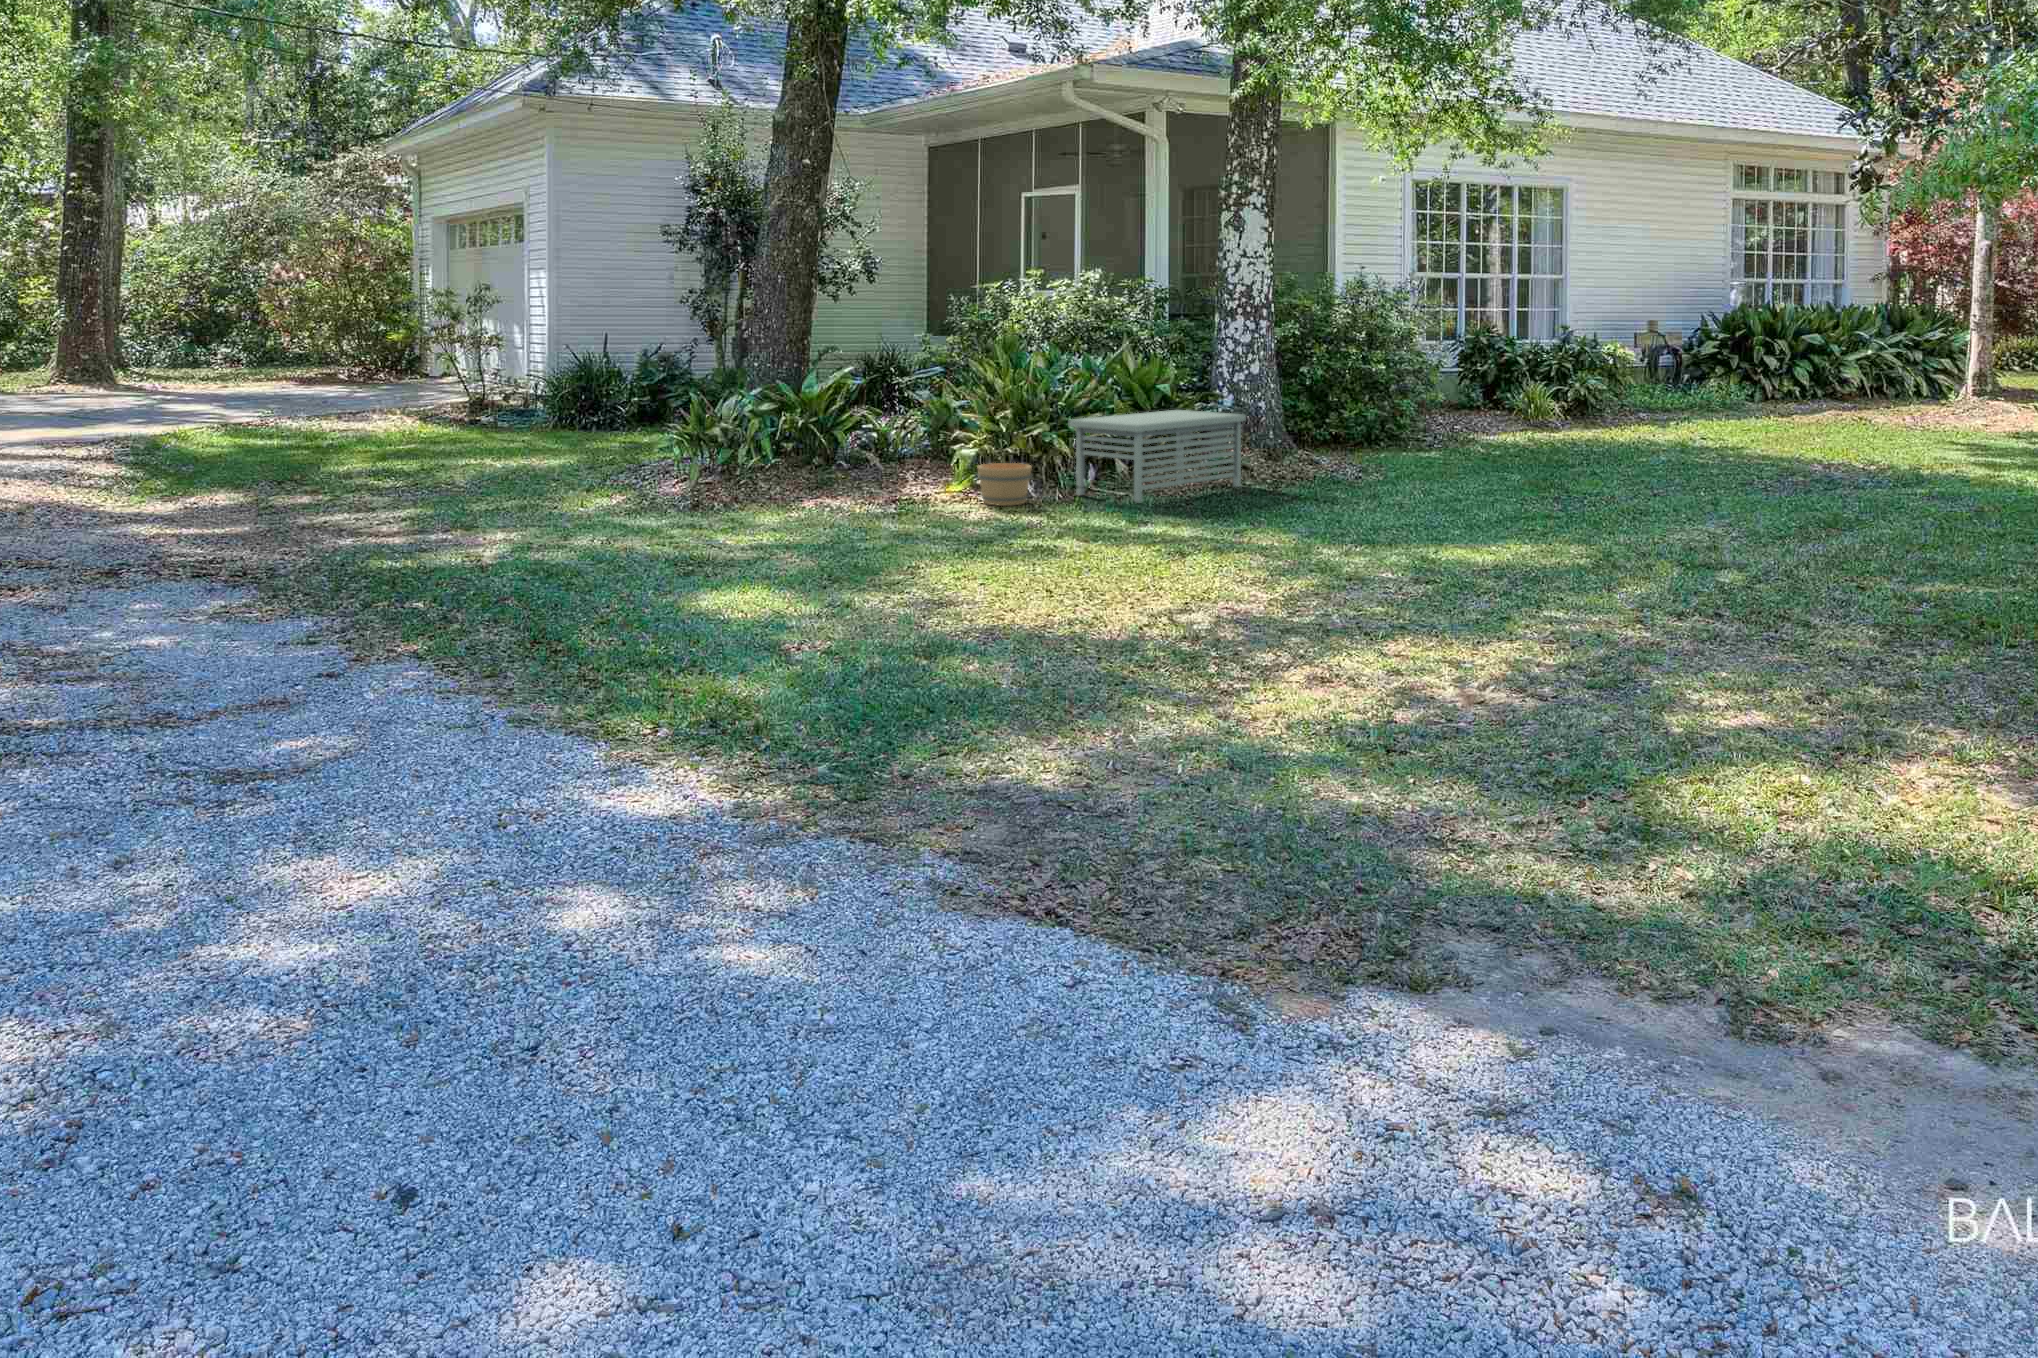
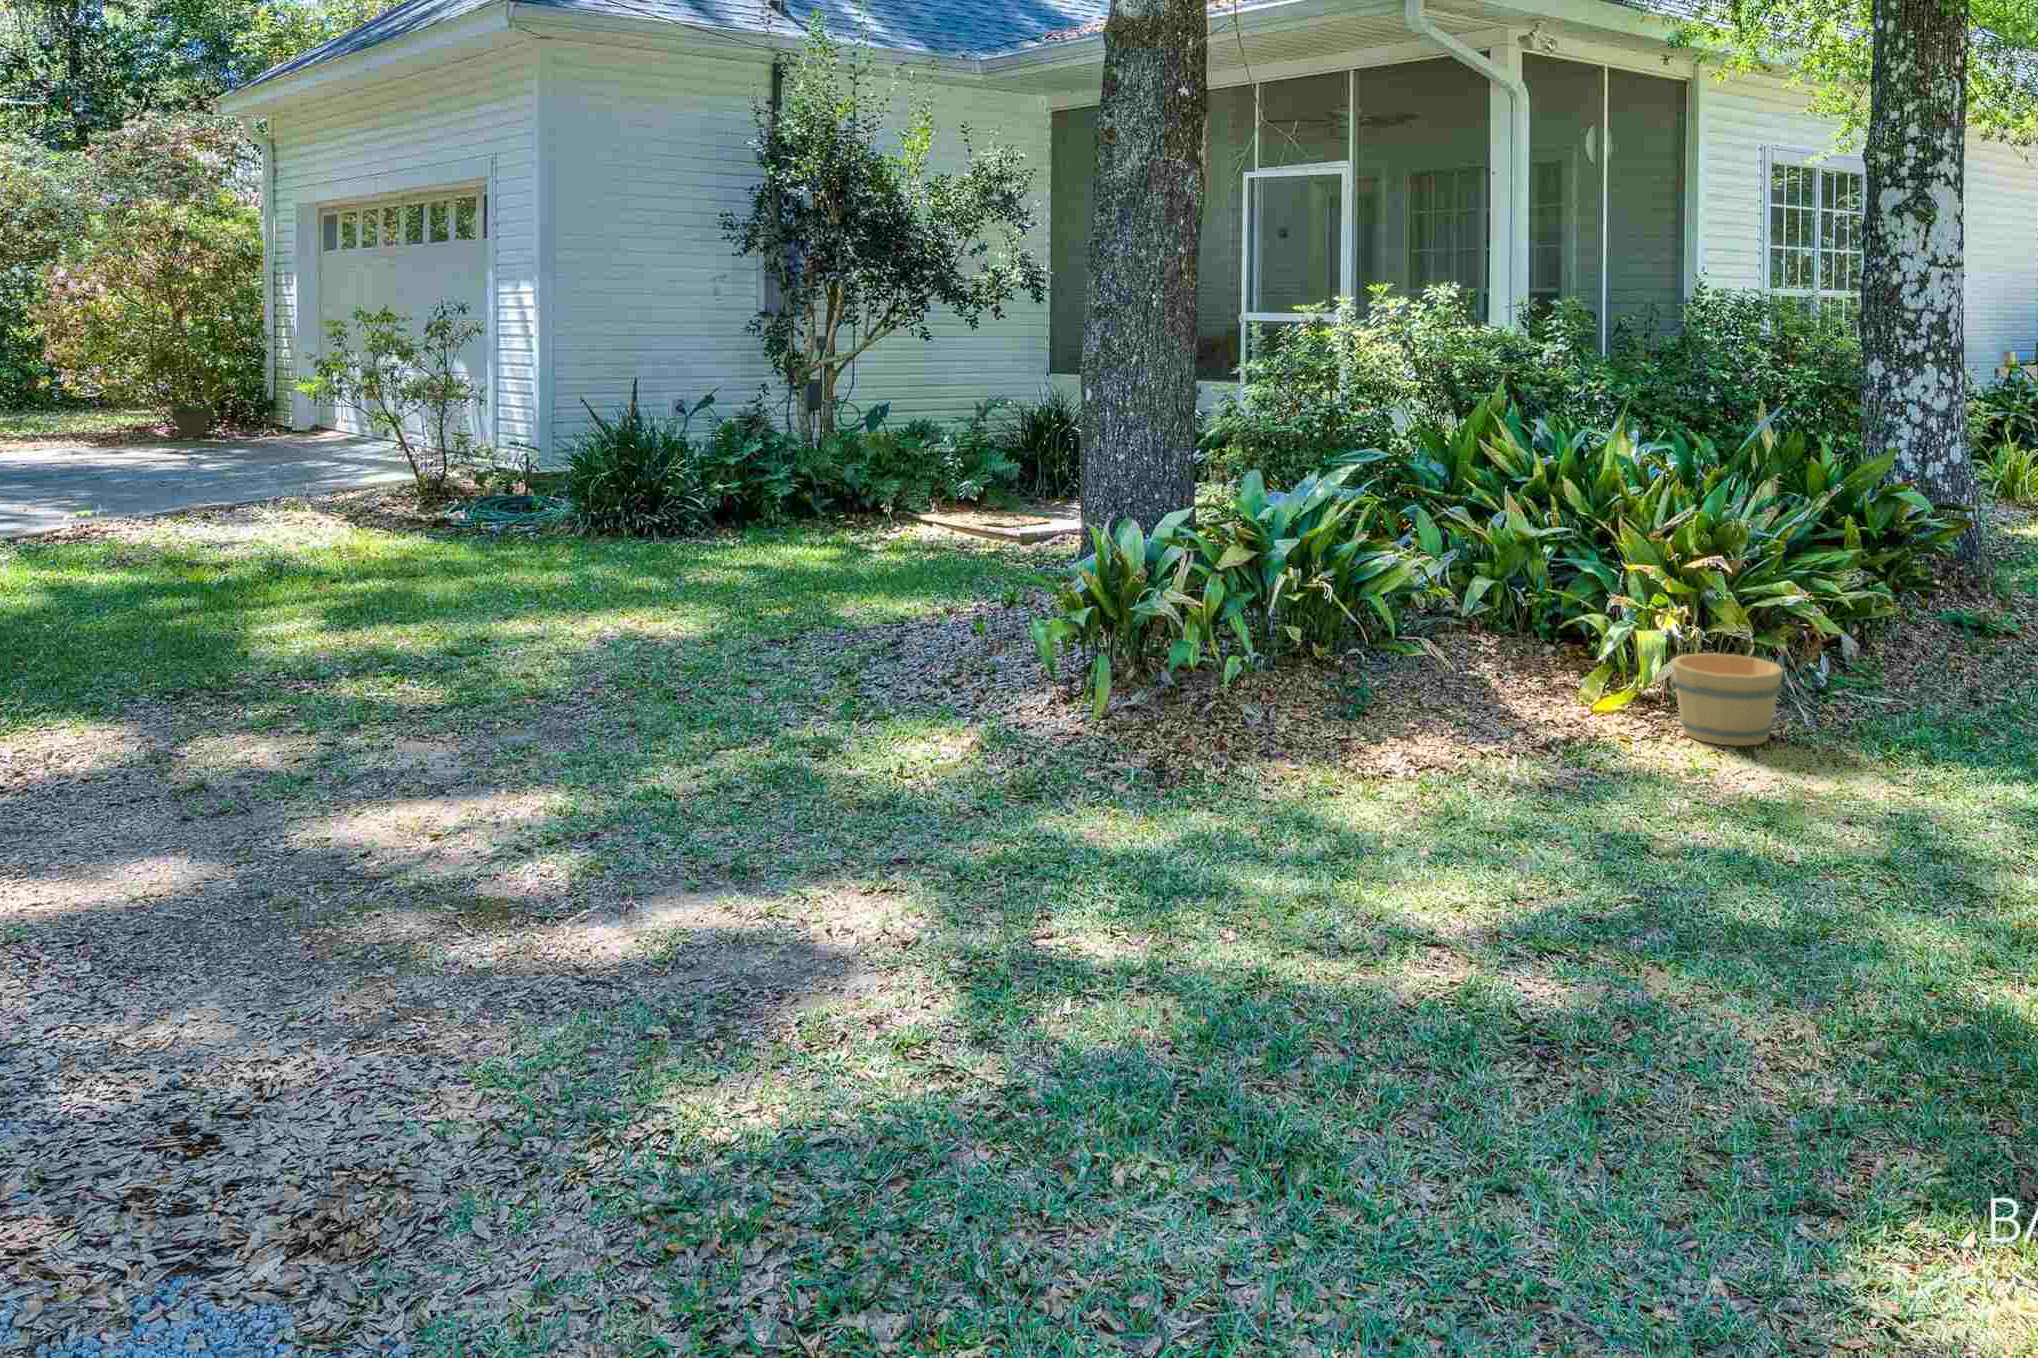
decorative plant: none [337,355,384,379] -> present [163,404,217,437]
storage bench: present [1068,410,1246,503] -> none [1793,529,2023,728]

